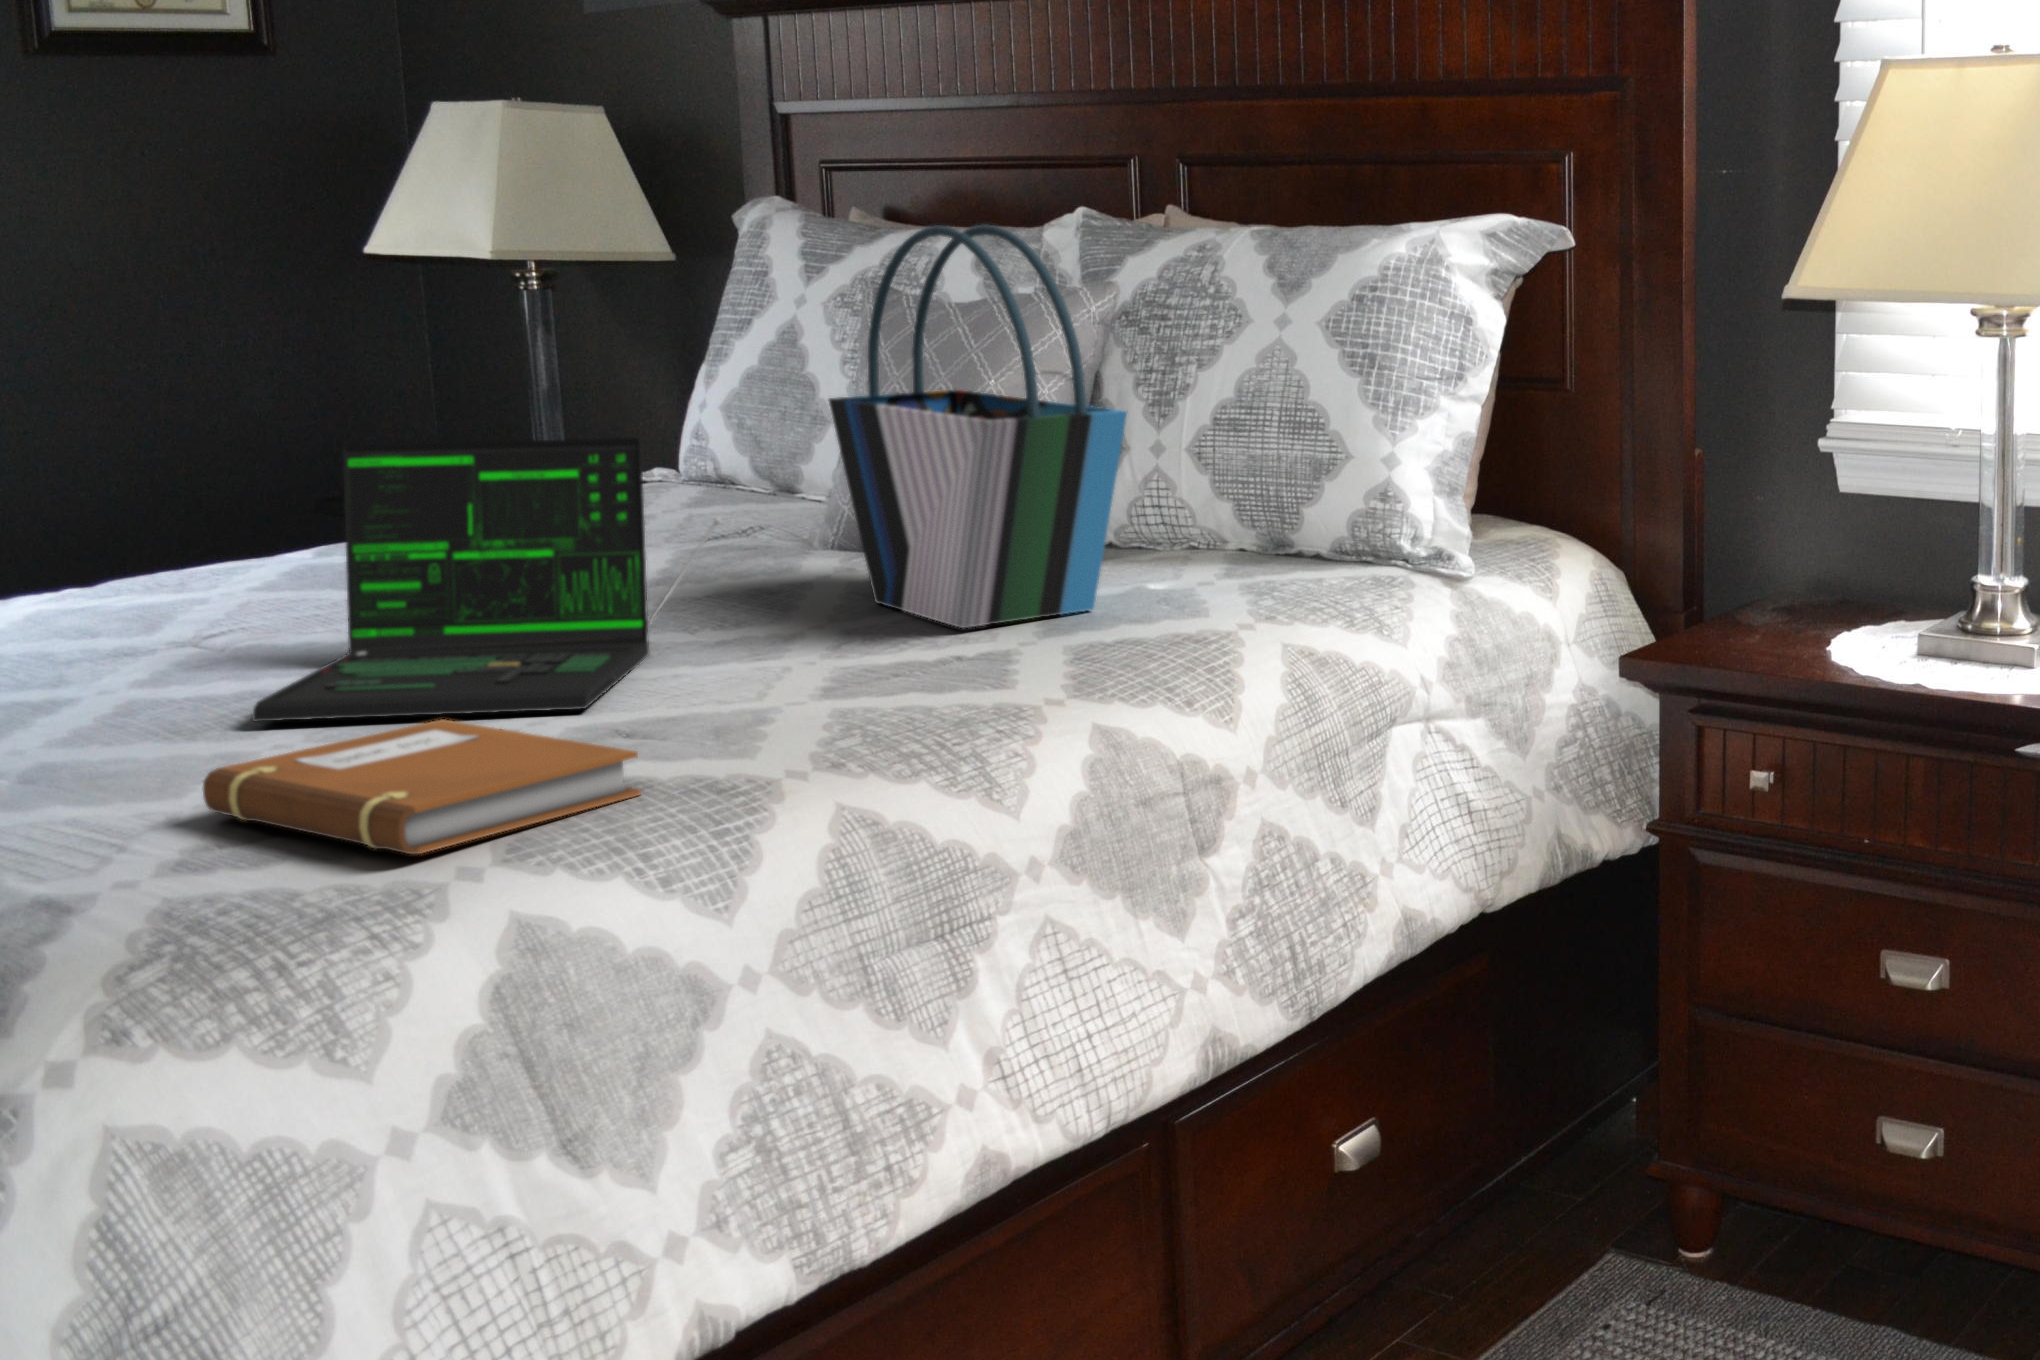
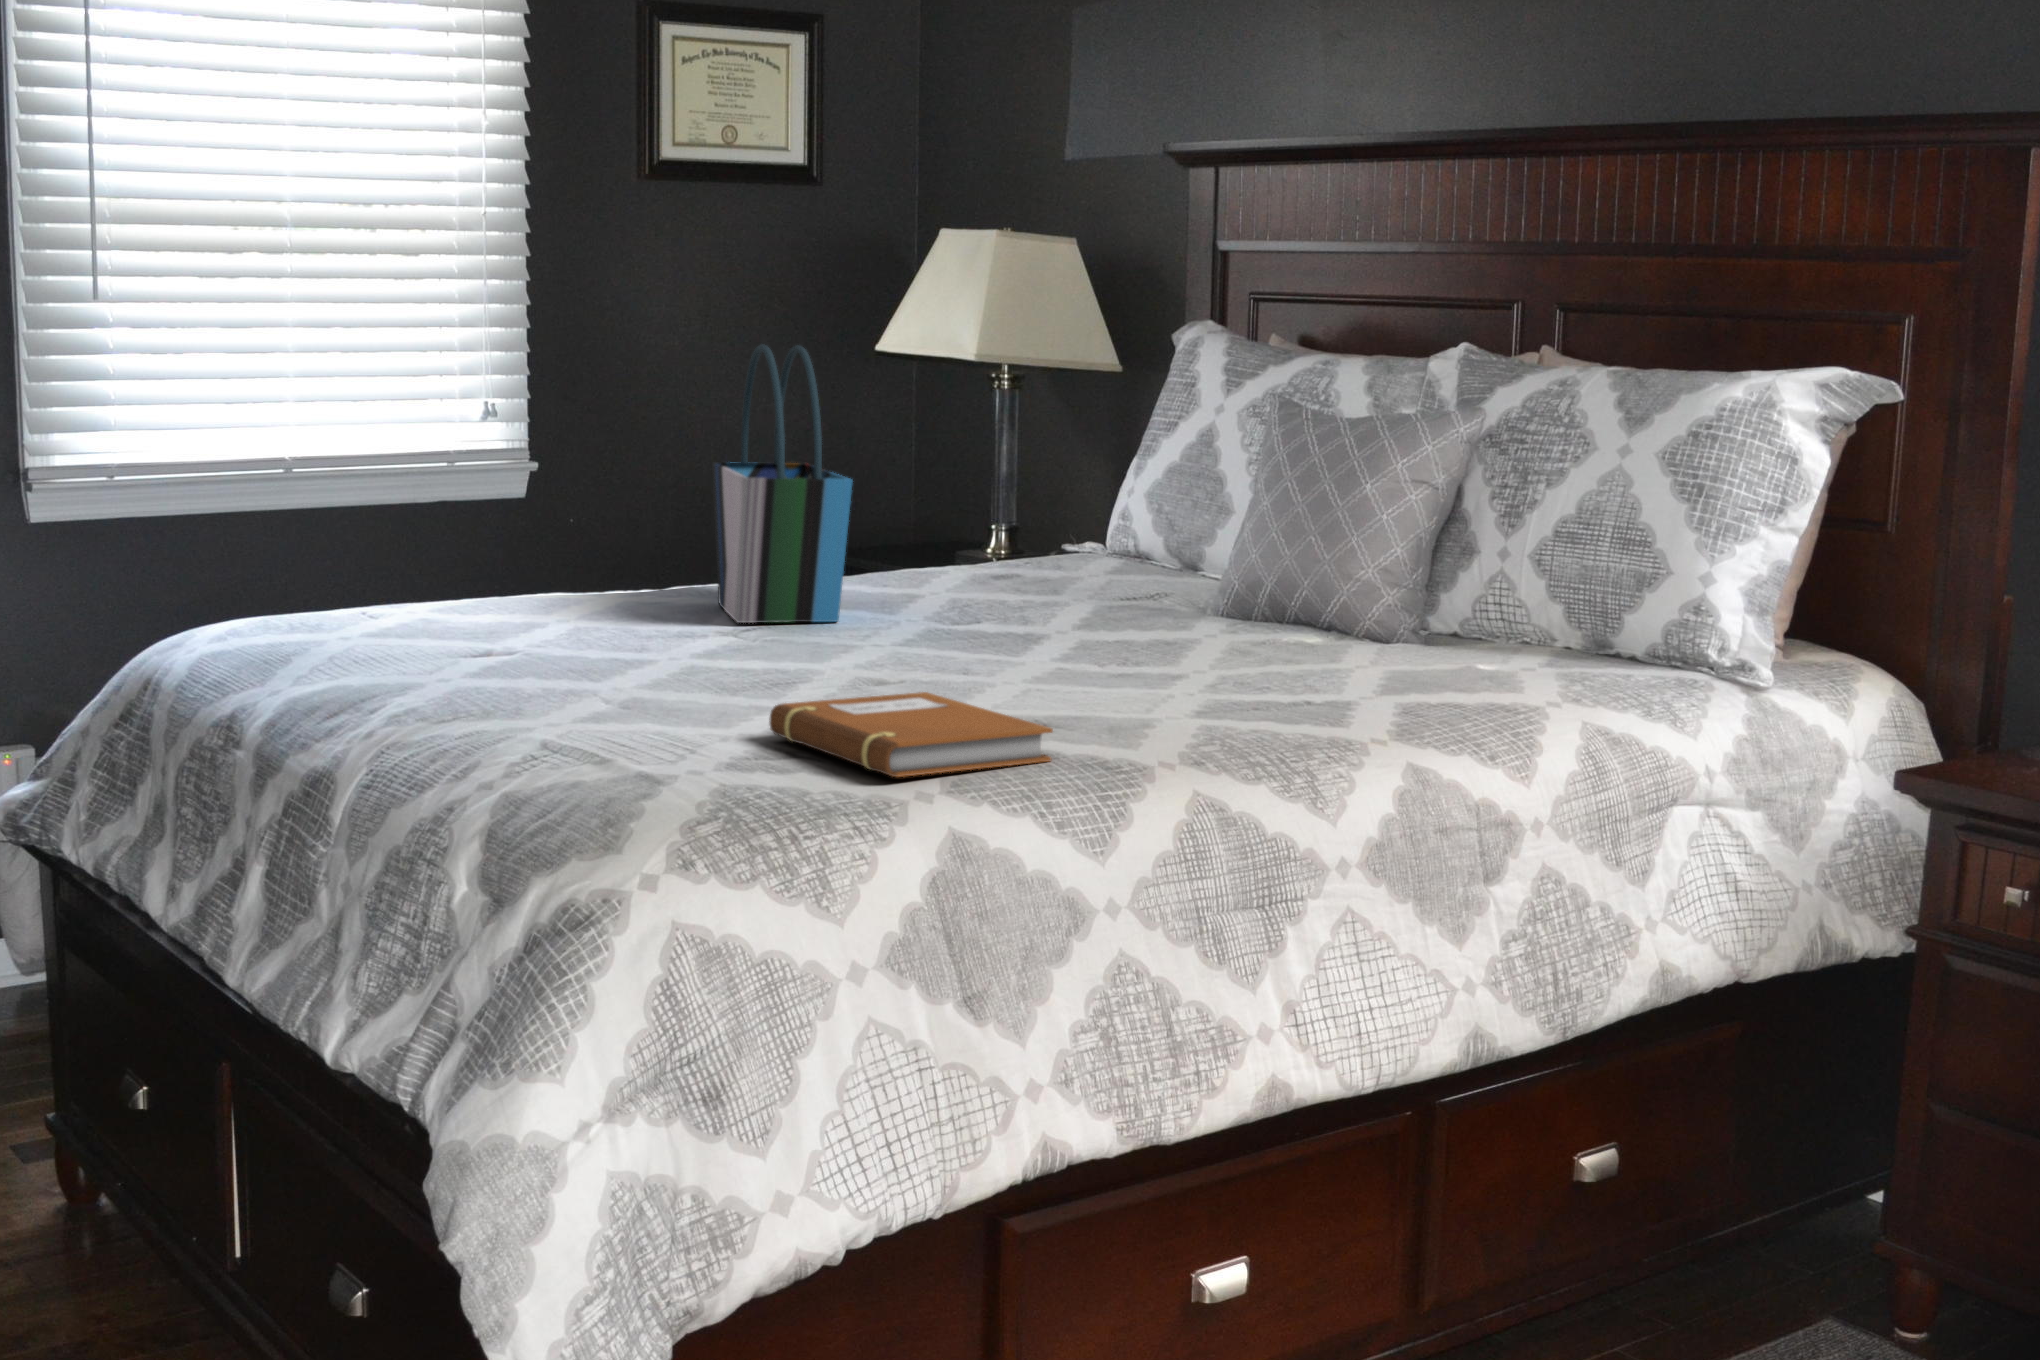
tote bag: present [829,225,1127,628] -> present [712,344,853,623]
laptop: present [253,438,721,722] -> none [806,495,1140,700]

